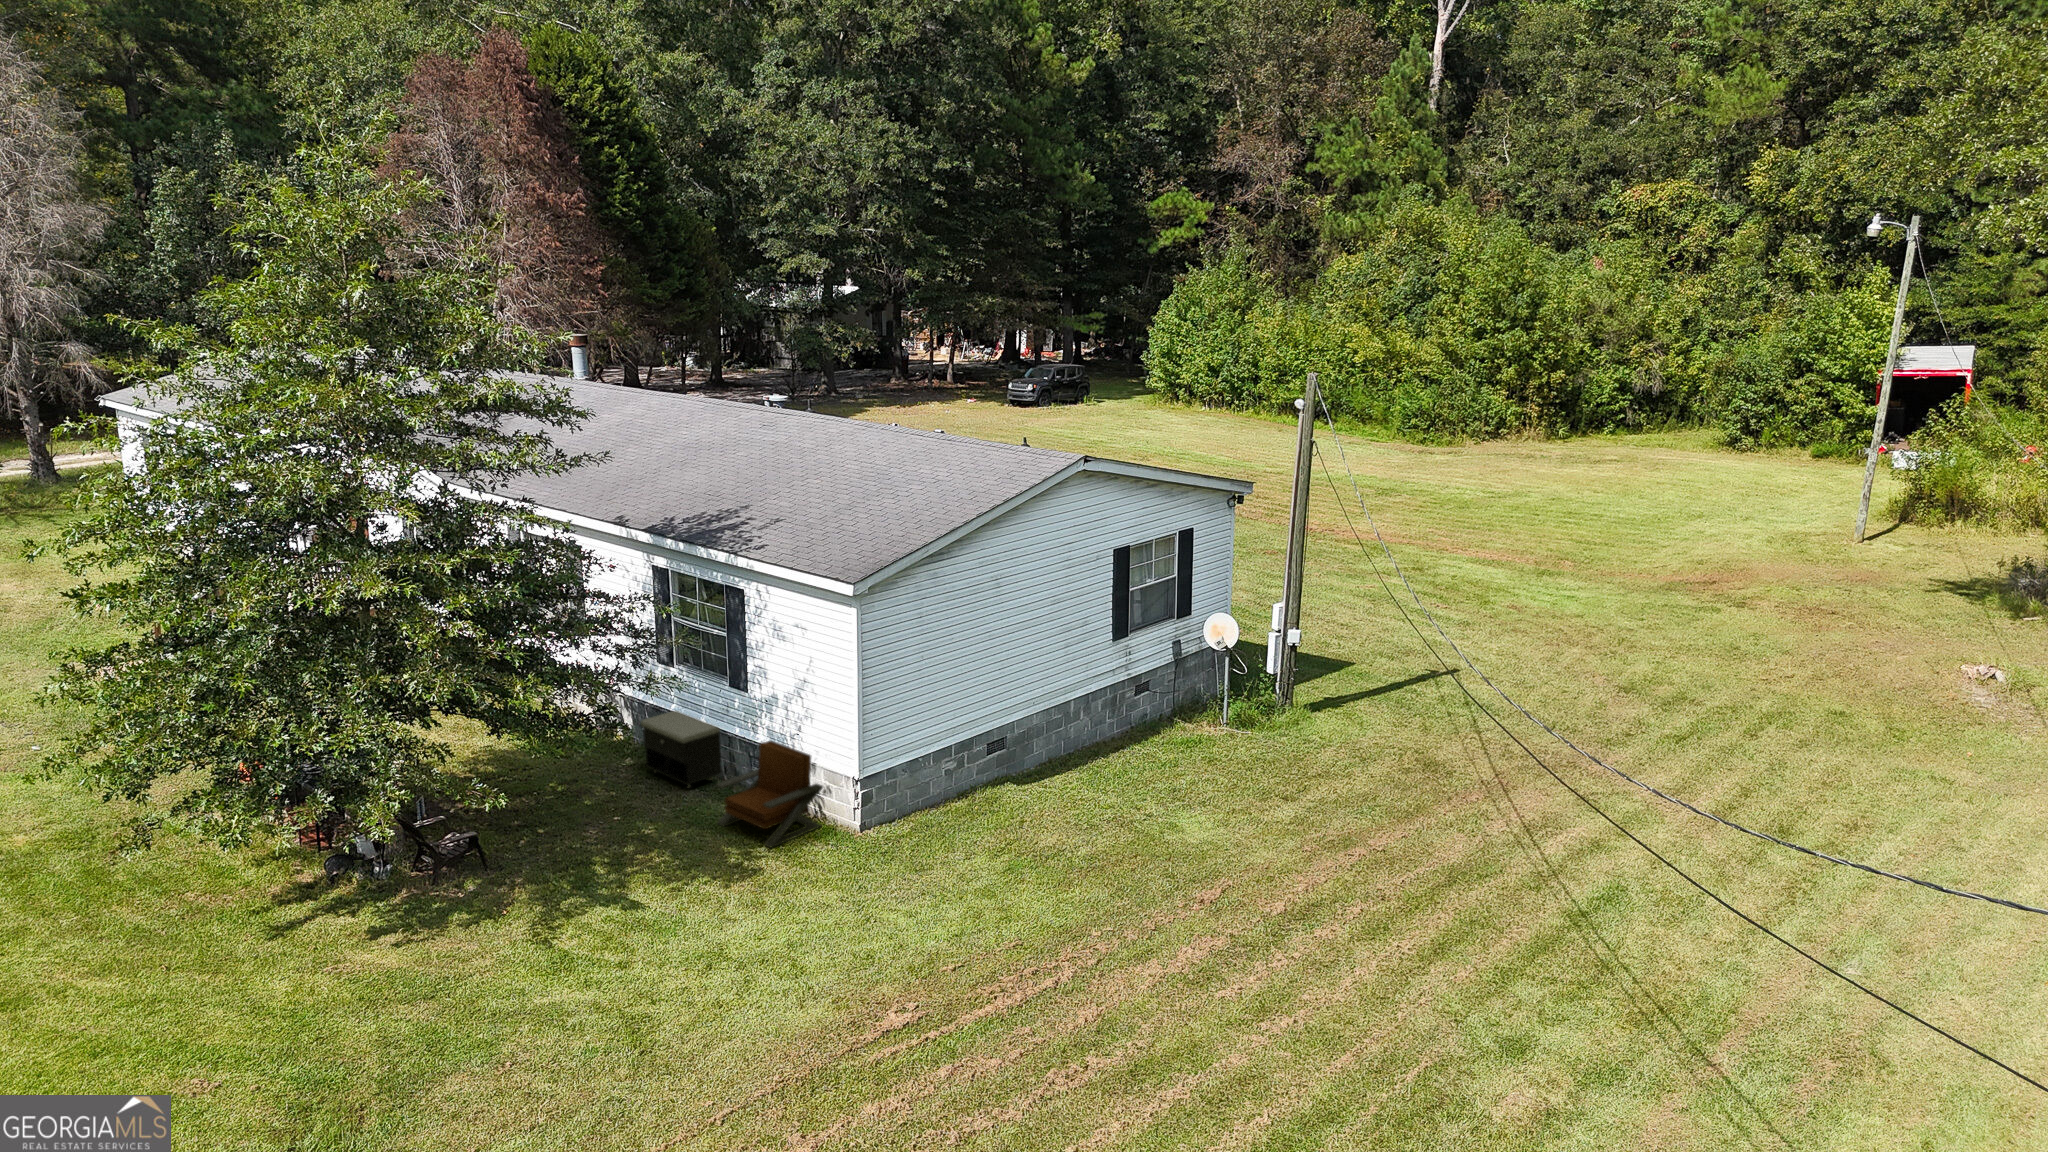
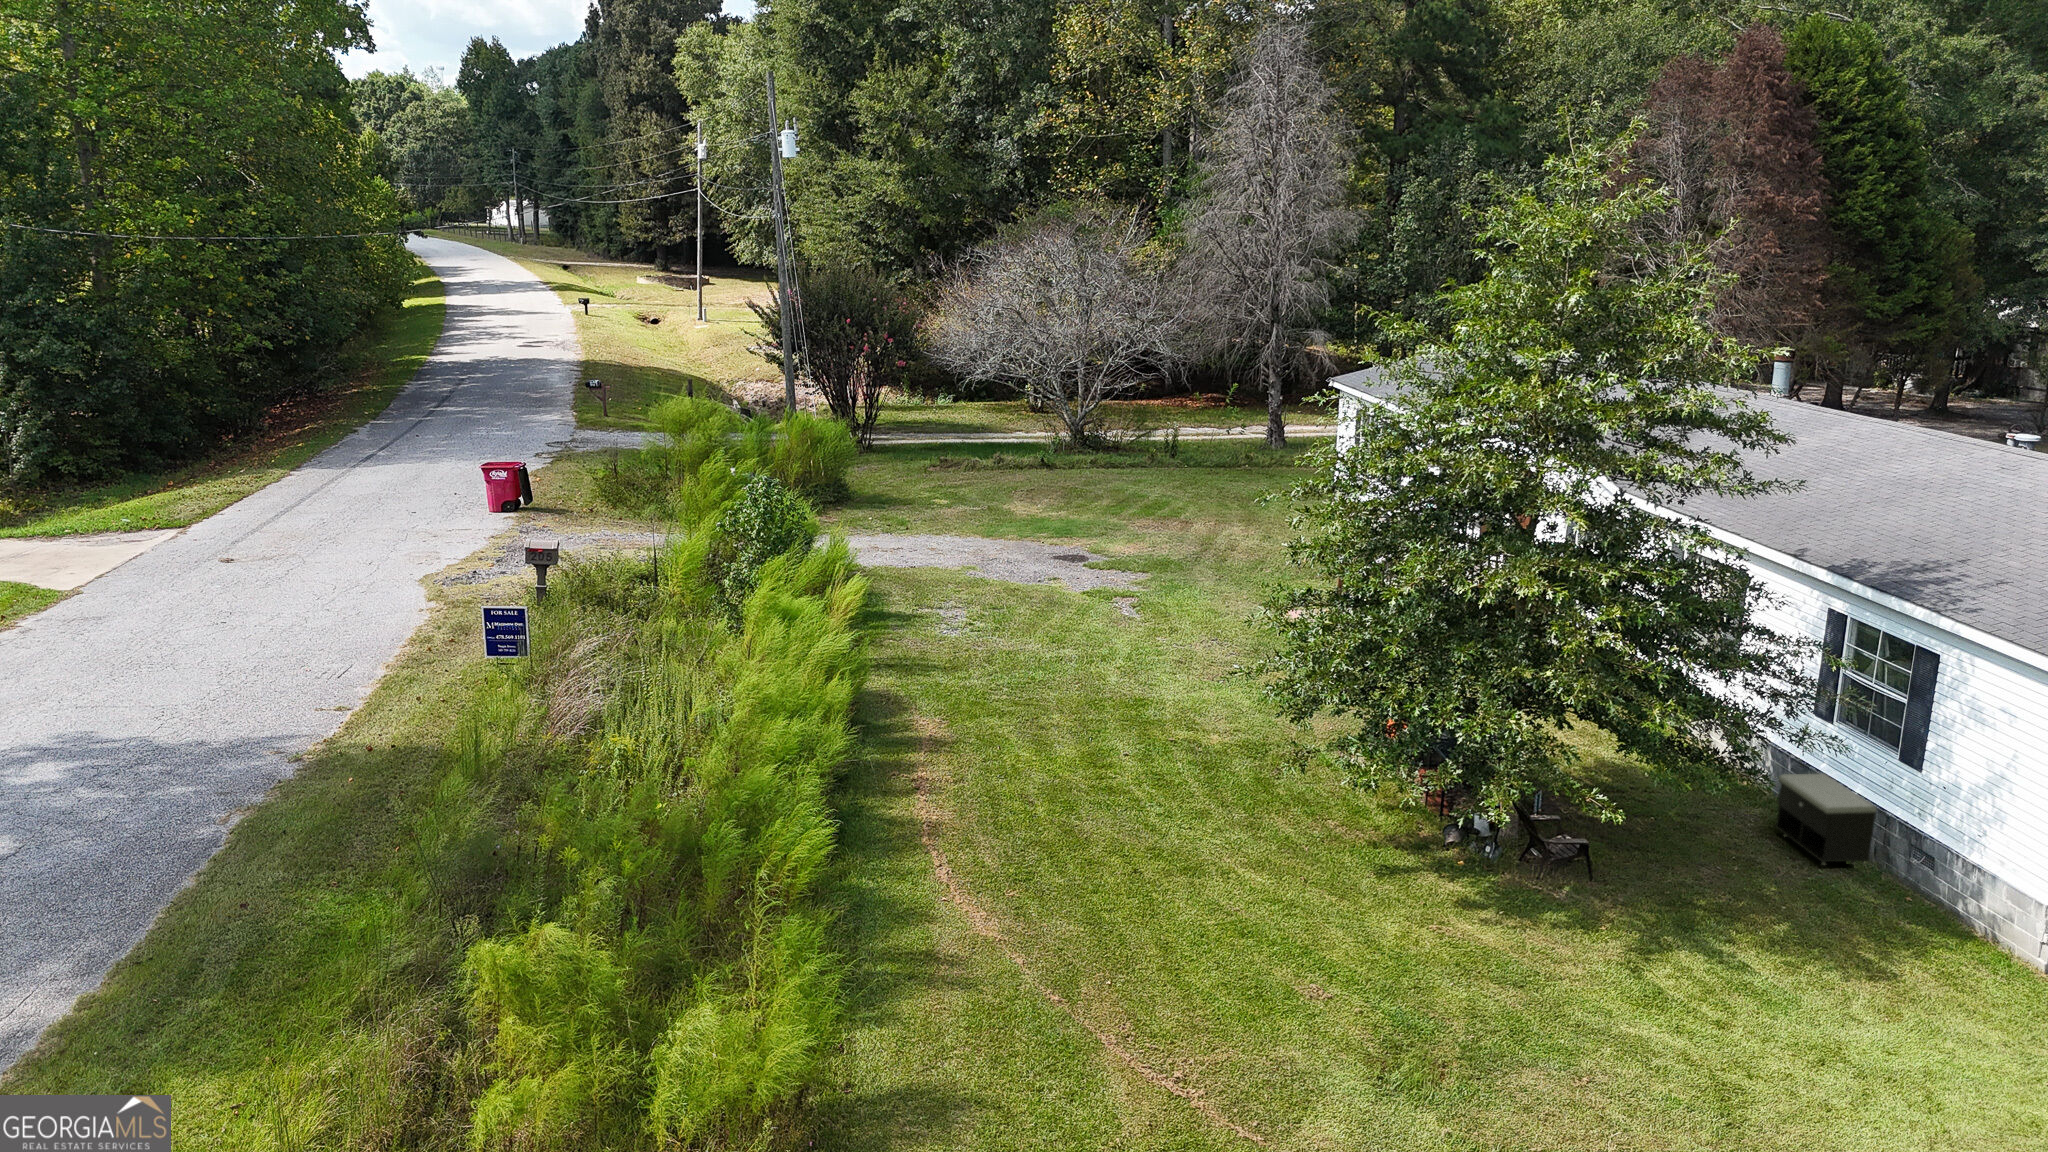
lounge chair: present [717,741,823,847] -> none [1852,839,2005,966]

